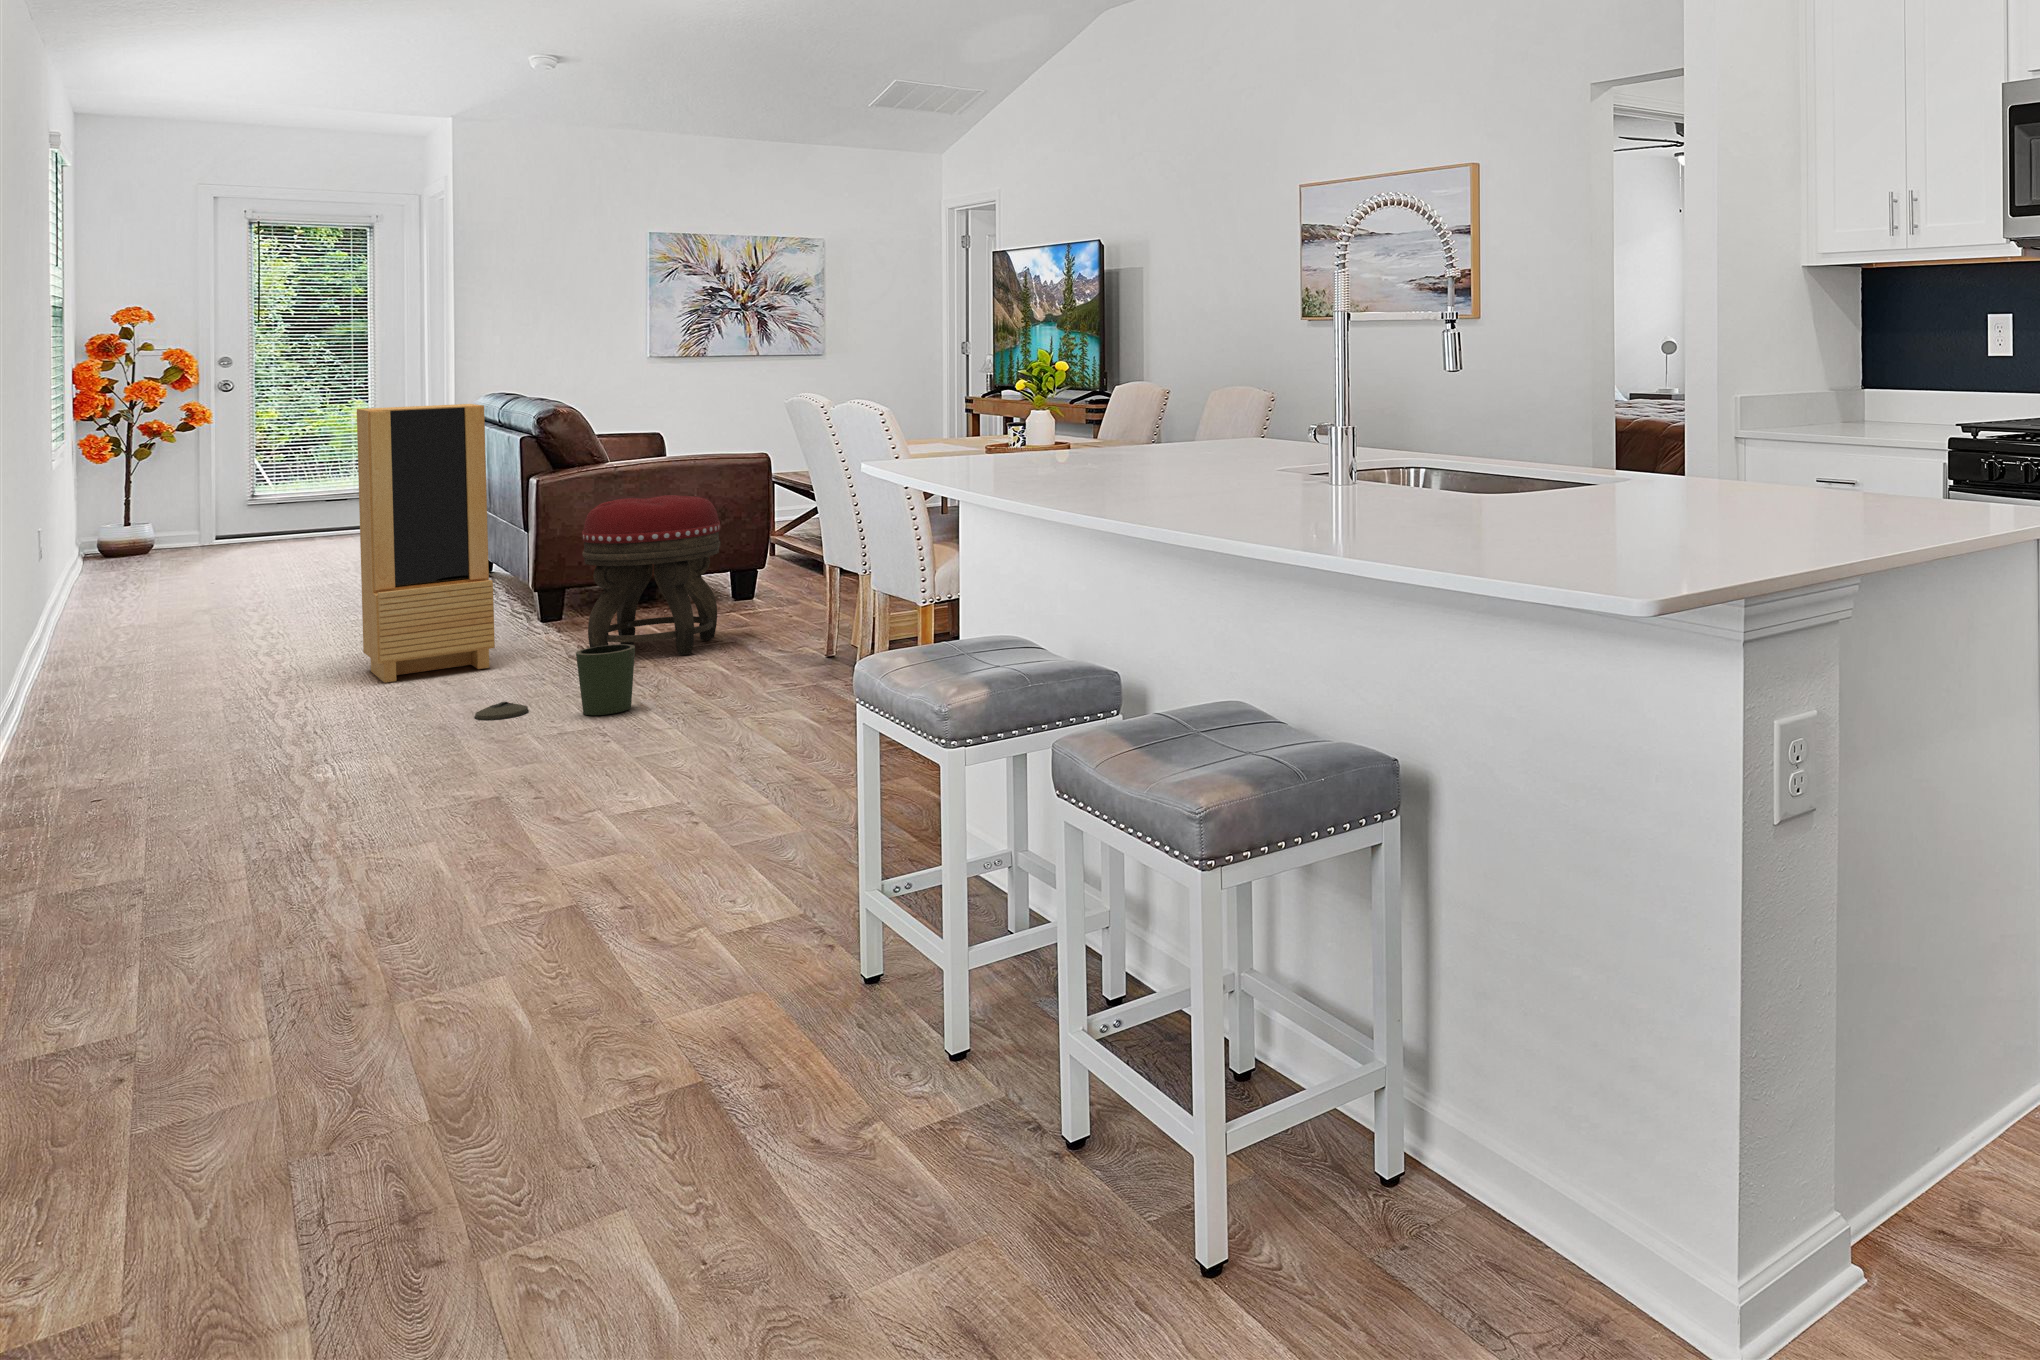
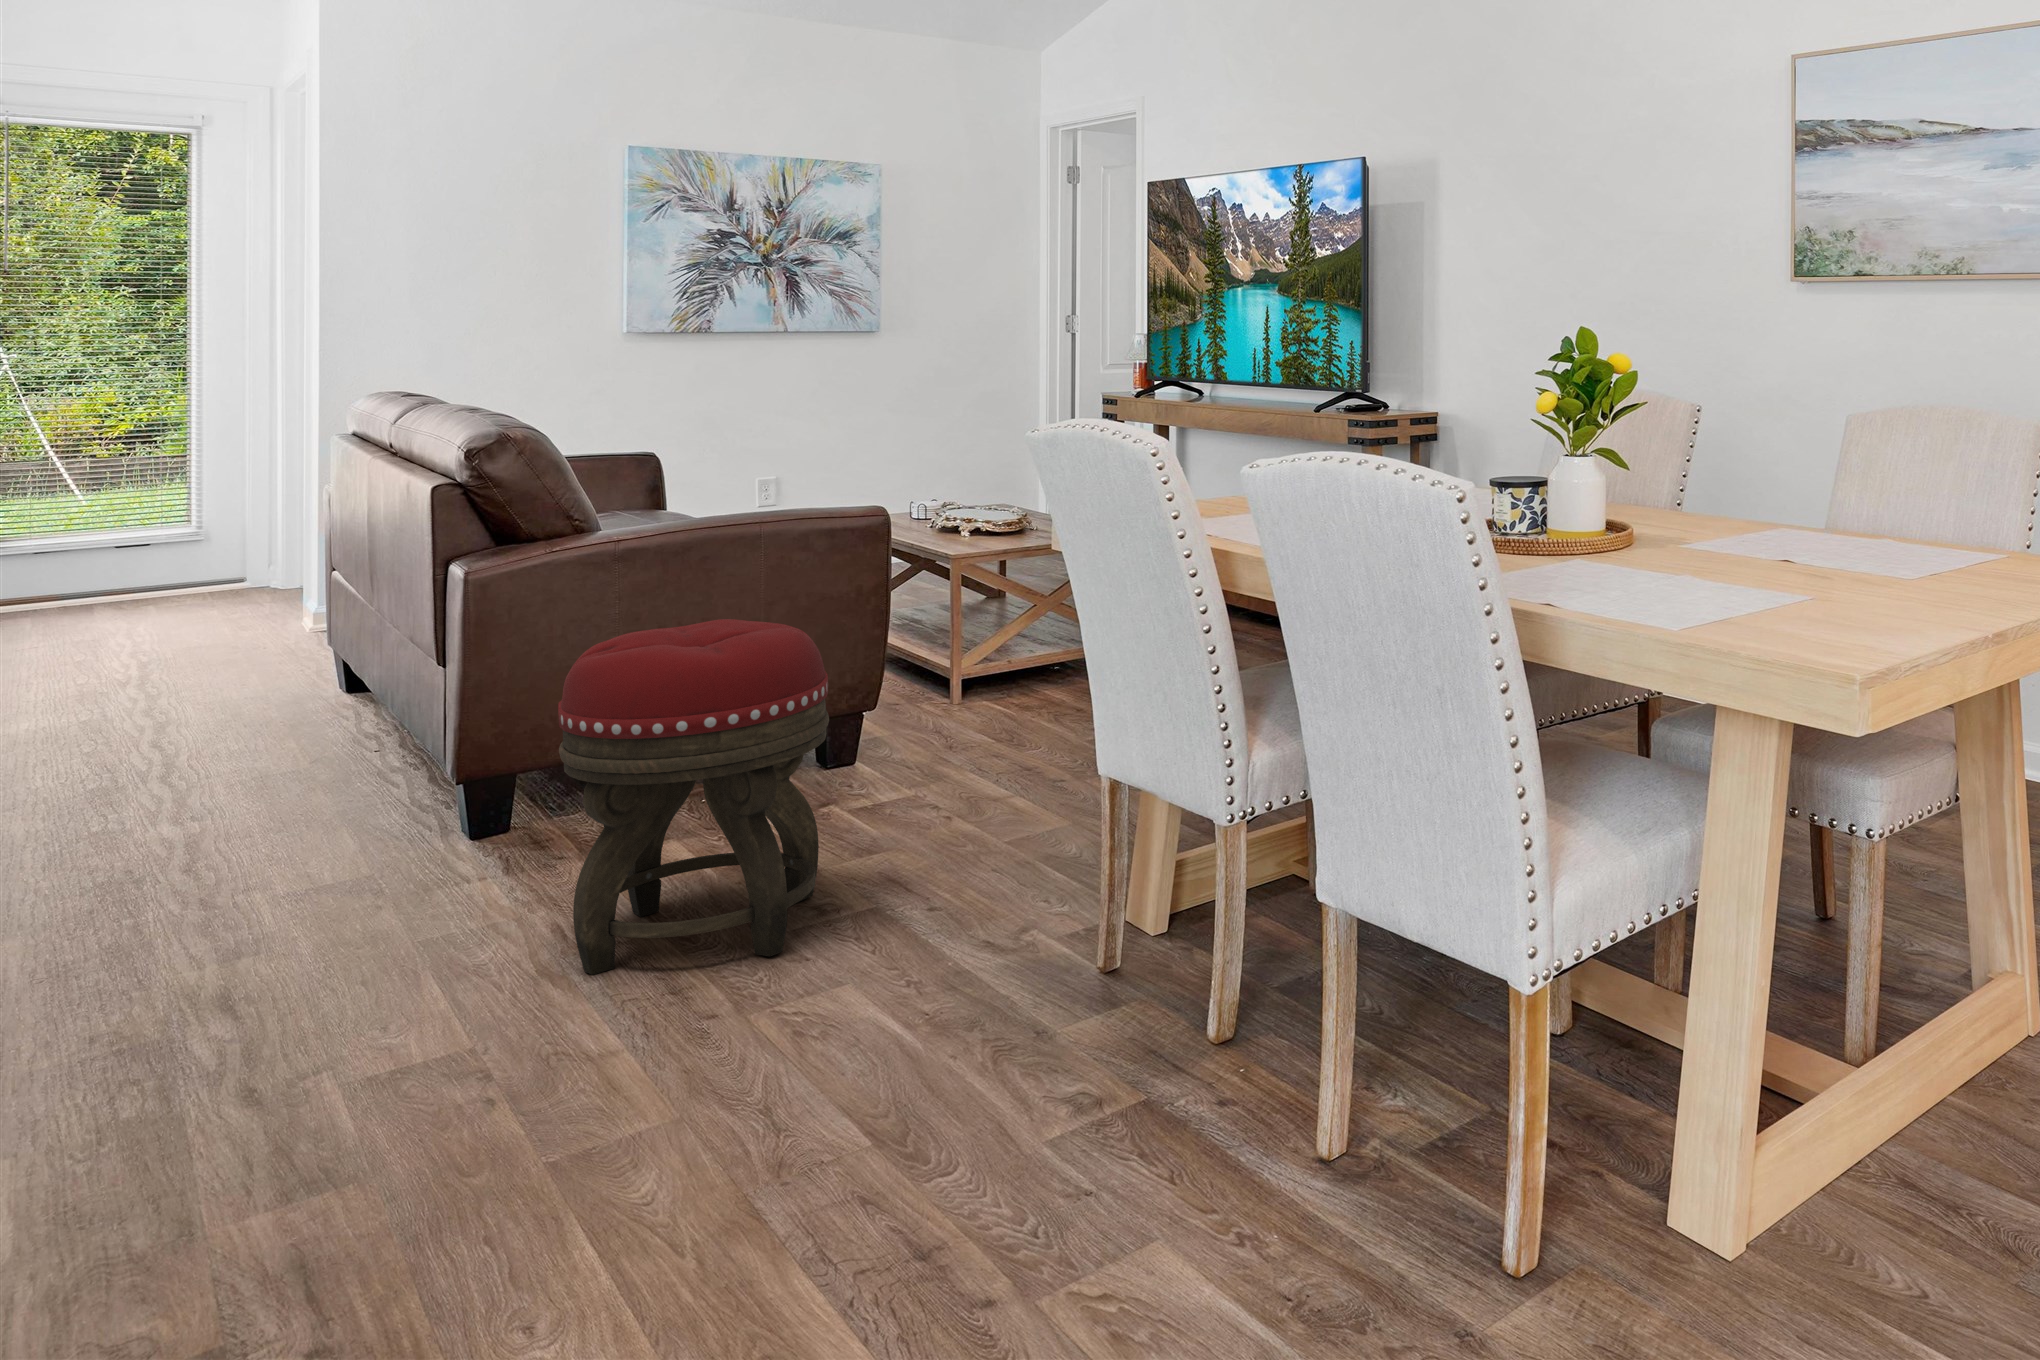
storage cabinet: present [357,404,495,683] -> none [78,446,380,1066]
trash can: present [474,644,635,721] -> none [319,1039,704,1260]

